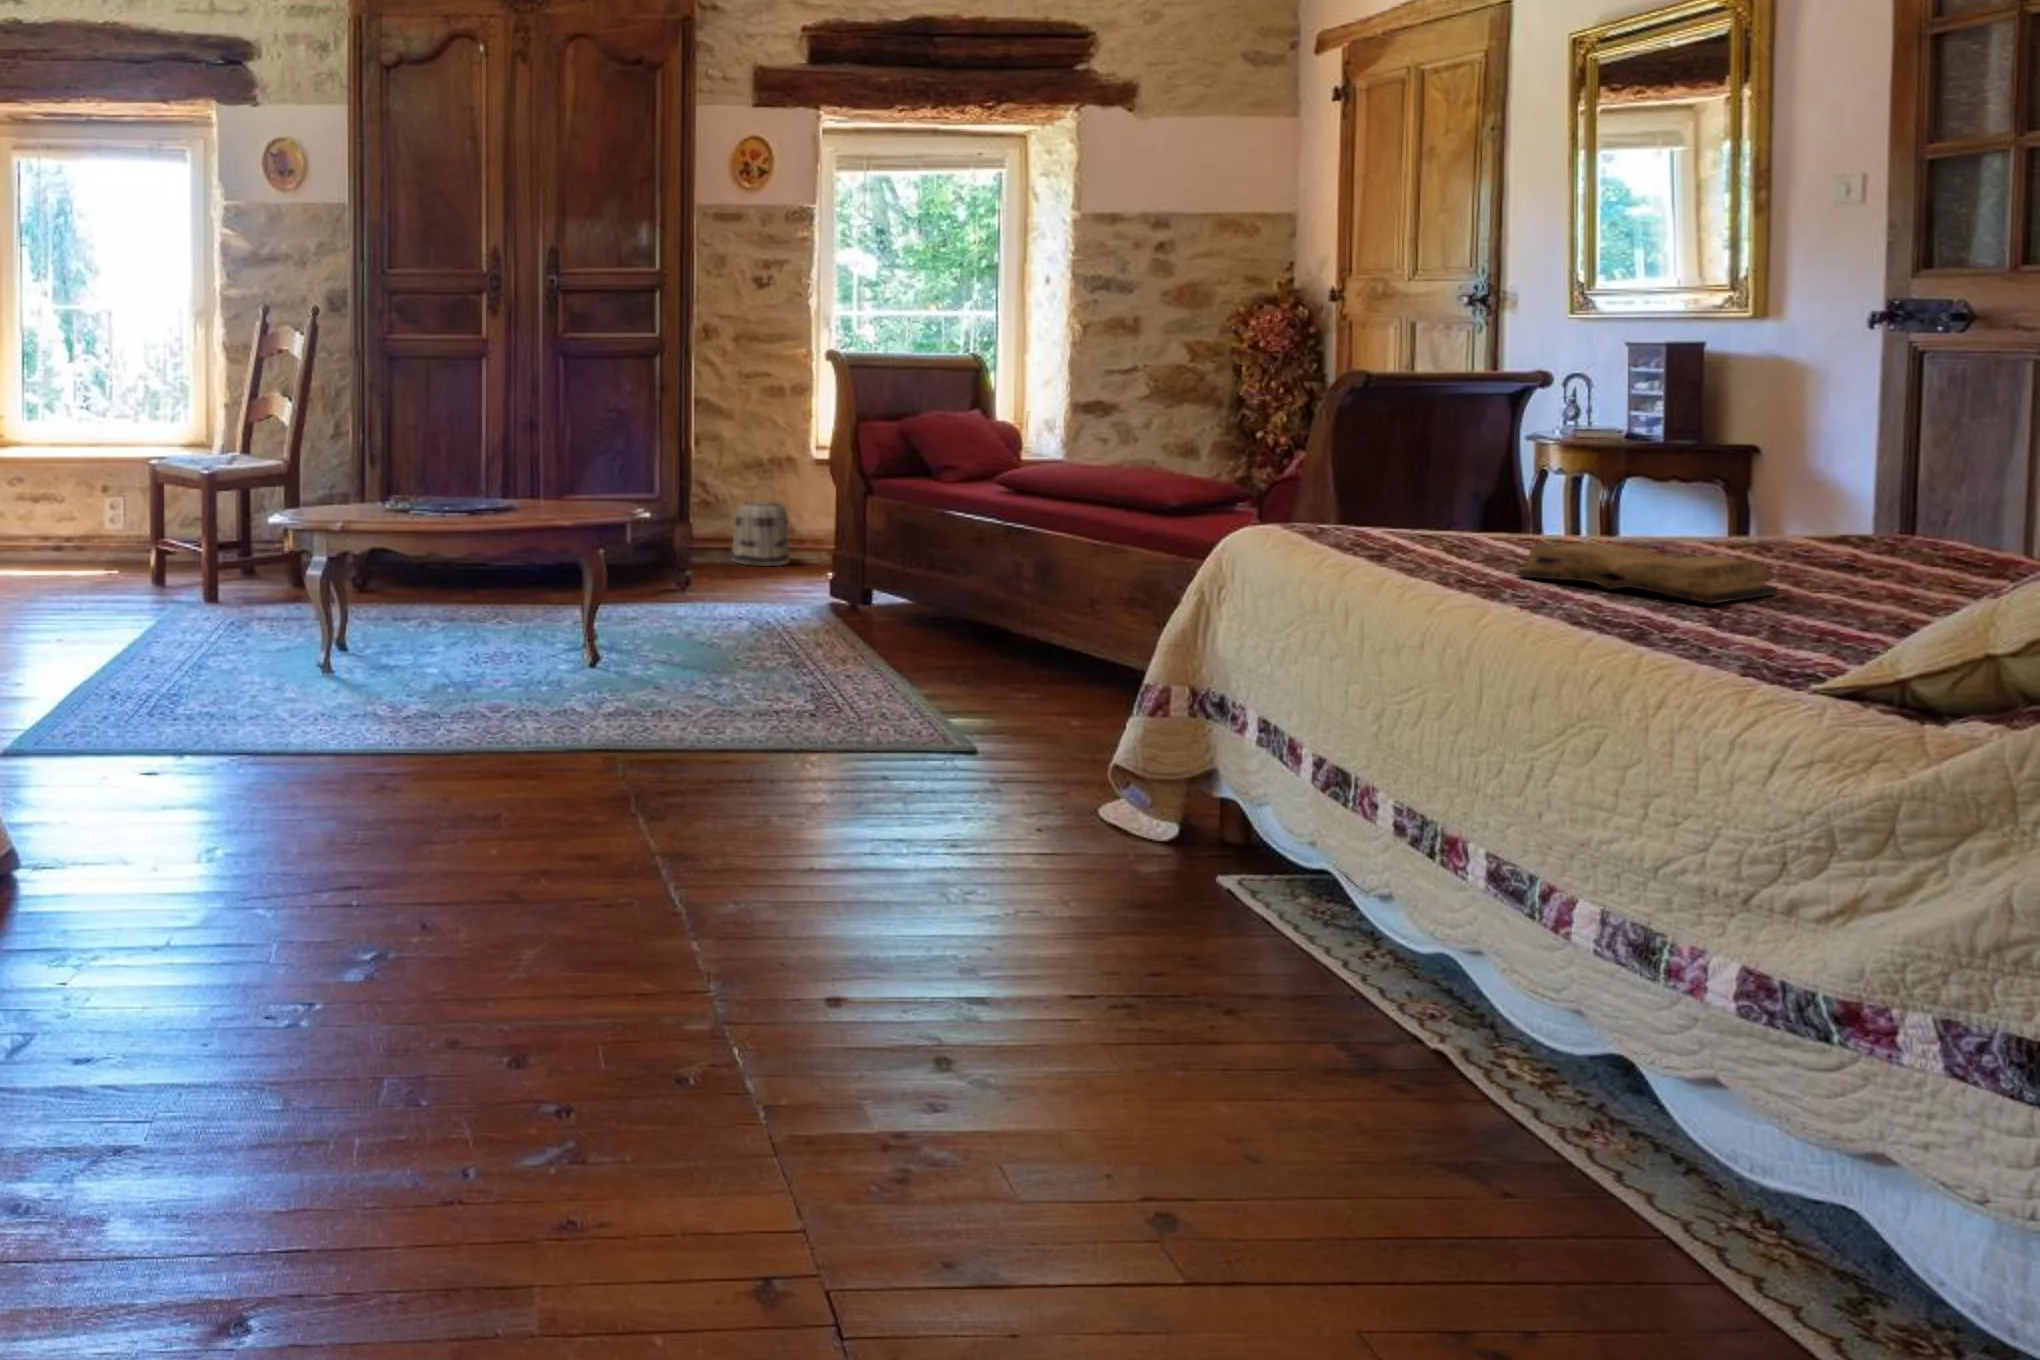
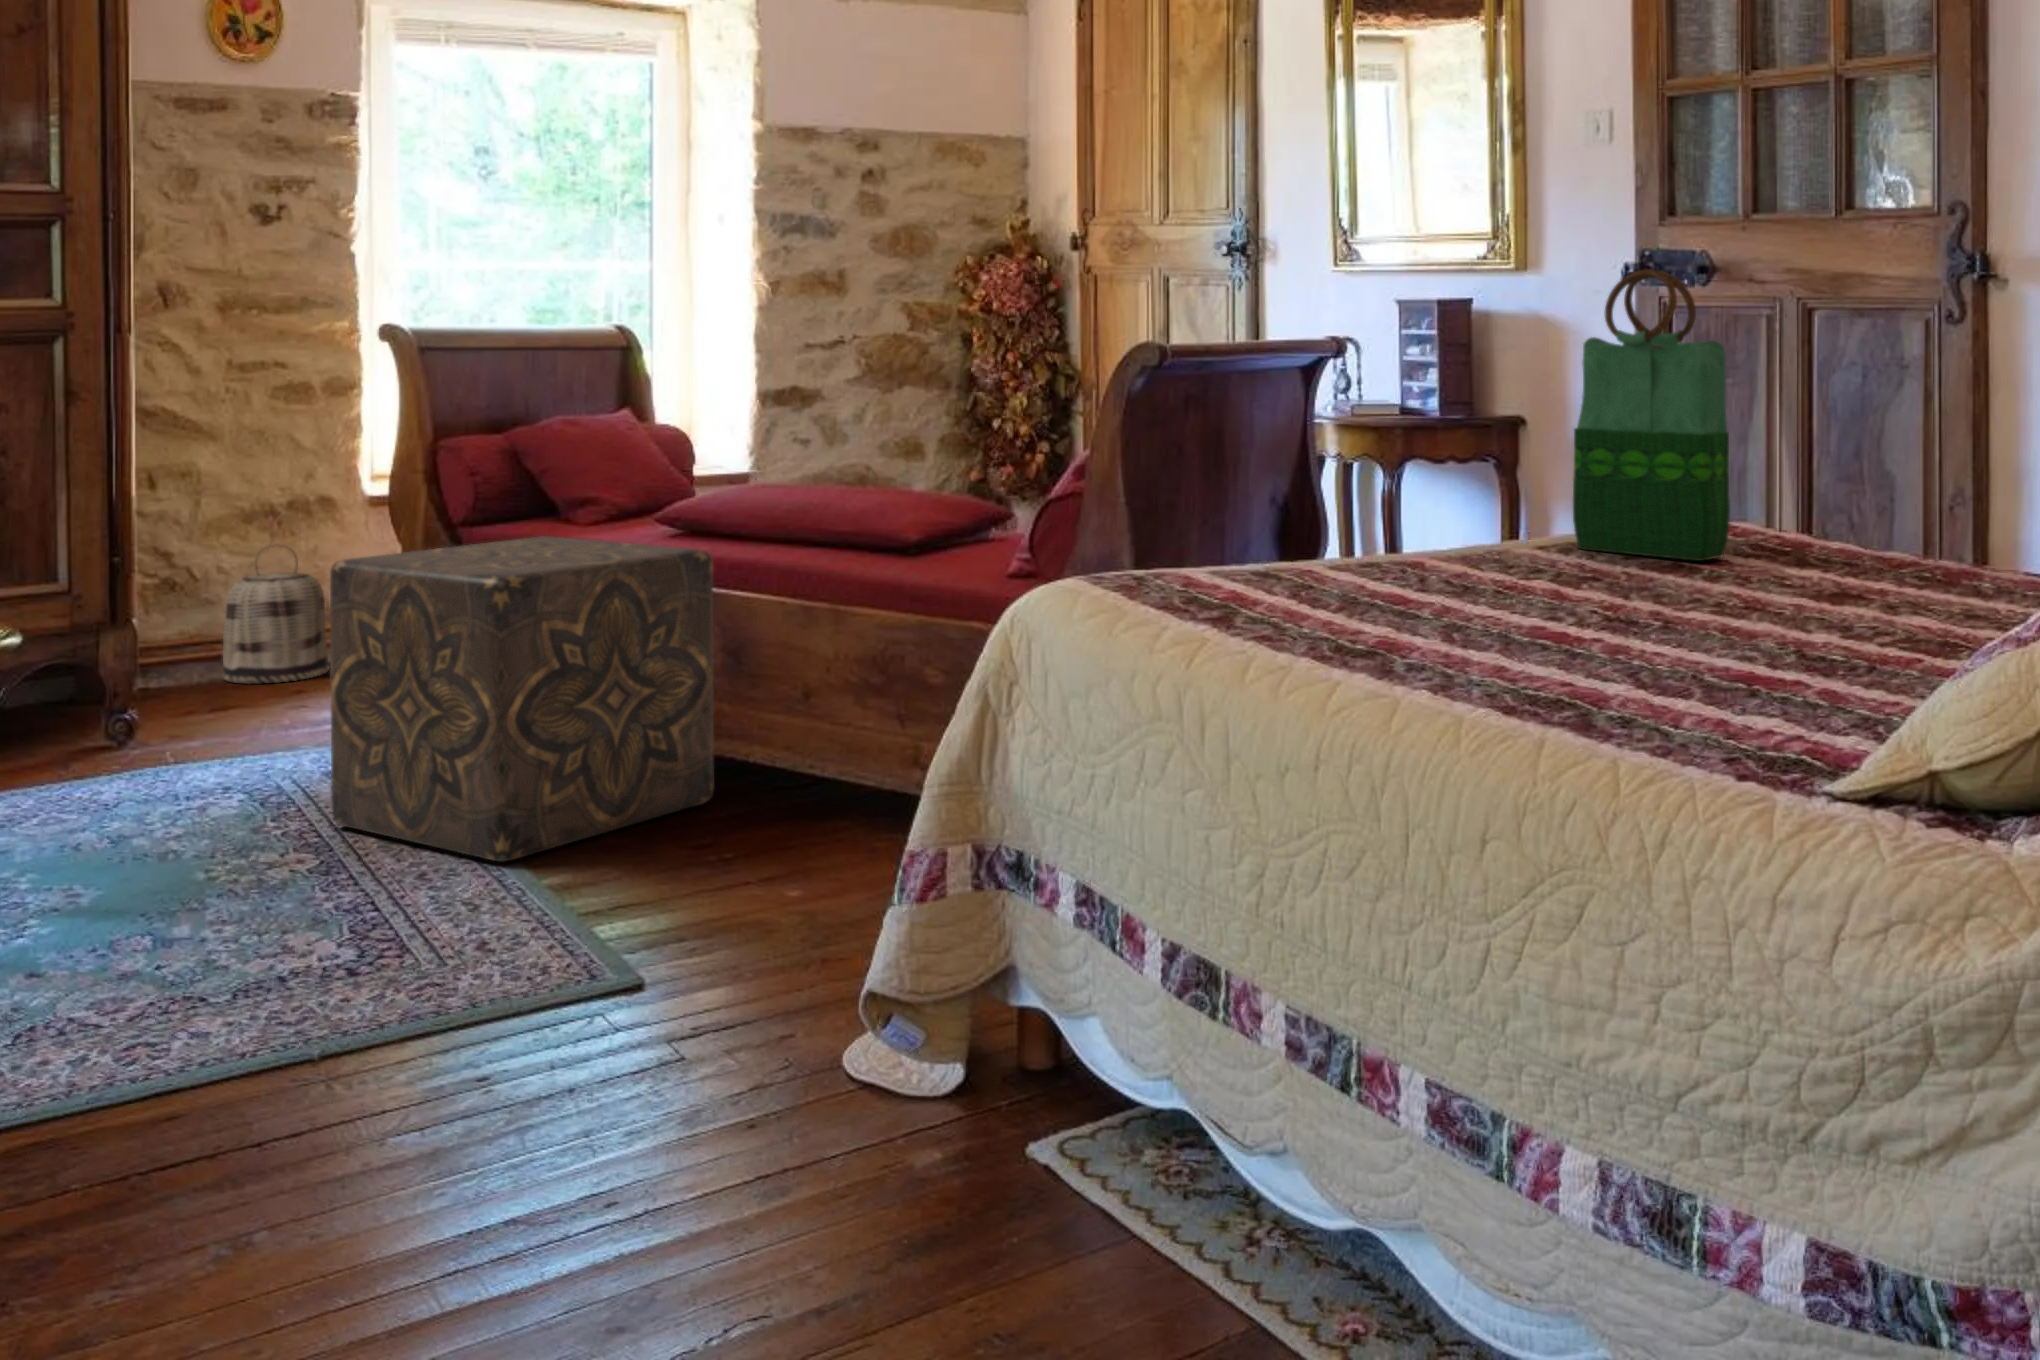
tote bag: none [1734,323,1905,564] -> present [1573,269,1730,561]
ottoman: none [799,487,1030,677] -> present [330,536,713,862]
diary: present [1518,542,1778,604] -> none [1394,564,1664,644]

